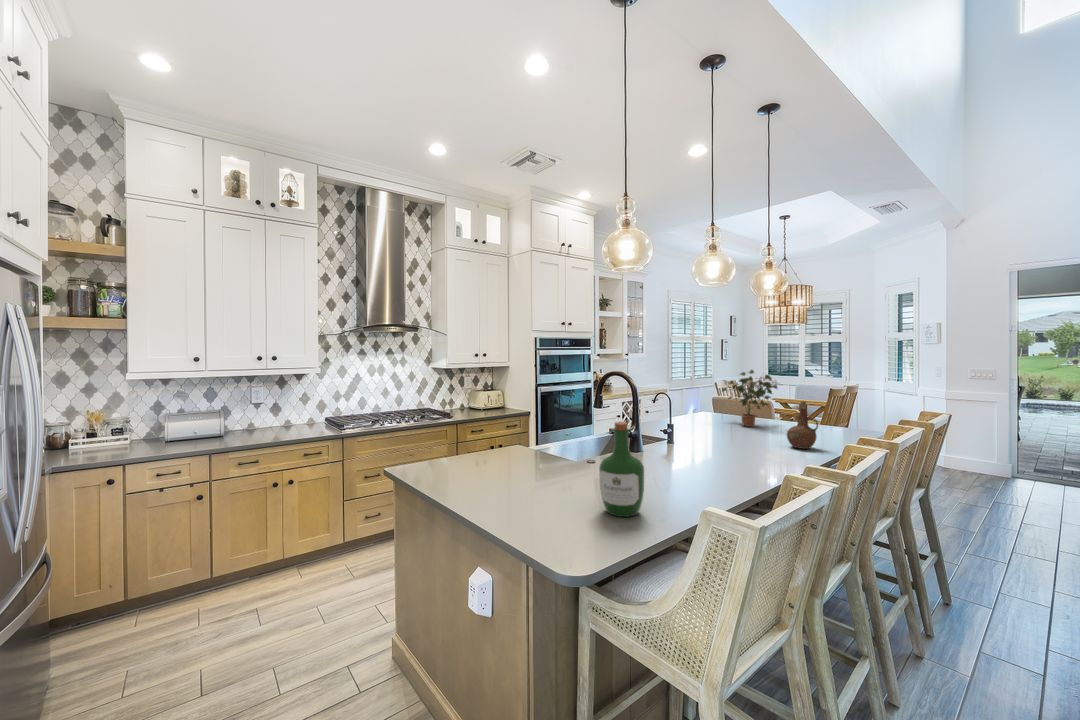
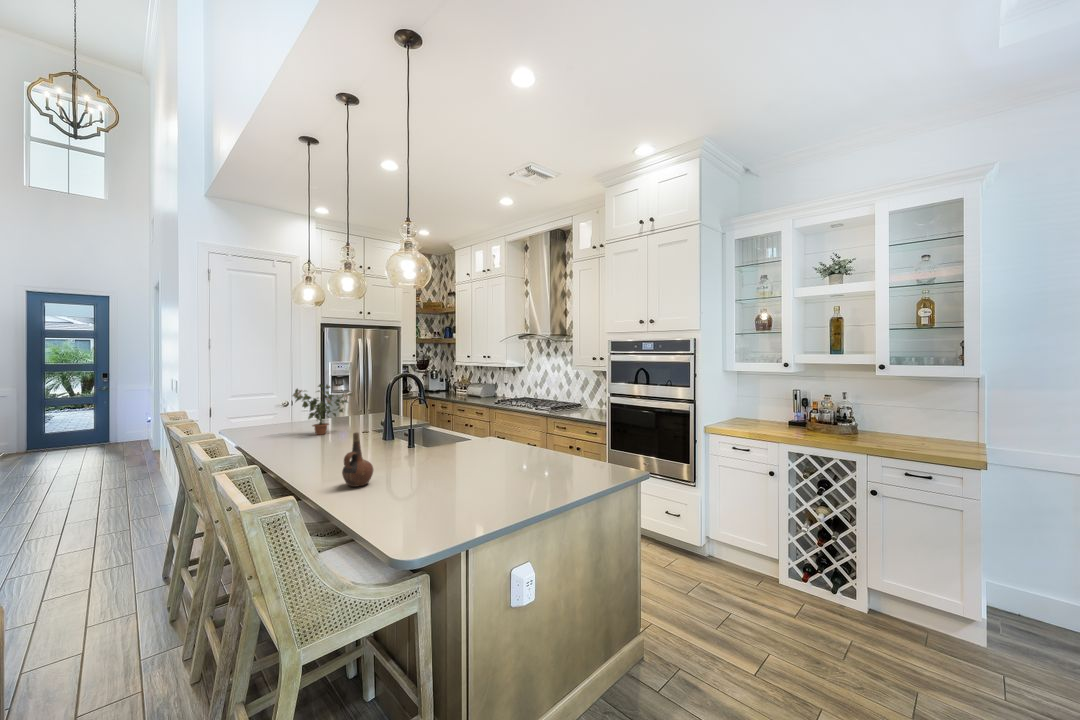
potted plant: present [722,370,777,427] -> present [293,384,352,435]
wine bottle: present [599,421,644,517] -> none [249,402,274,446]

